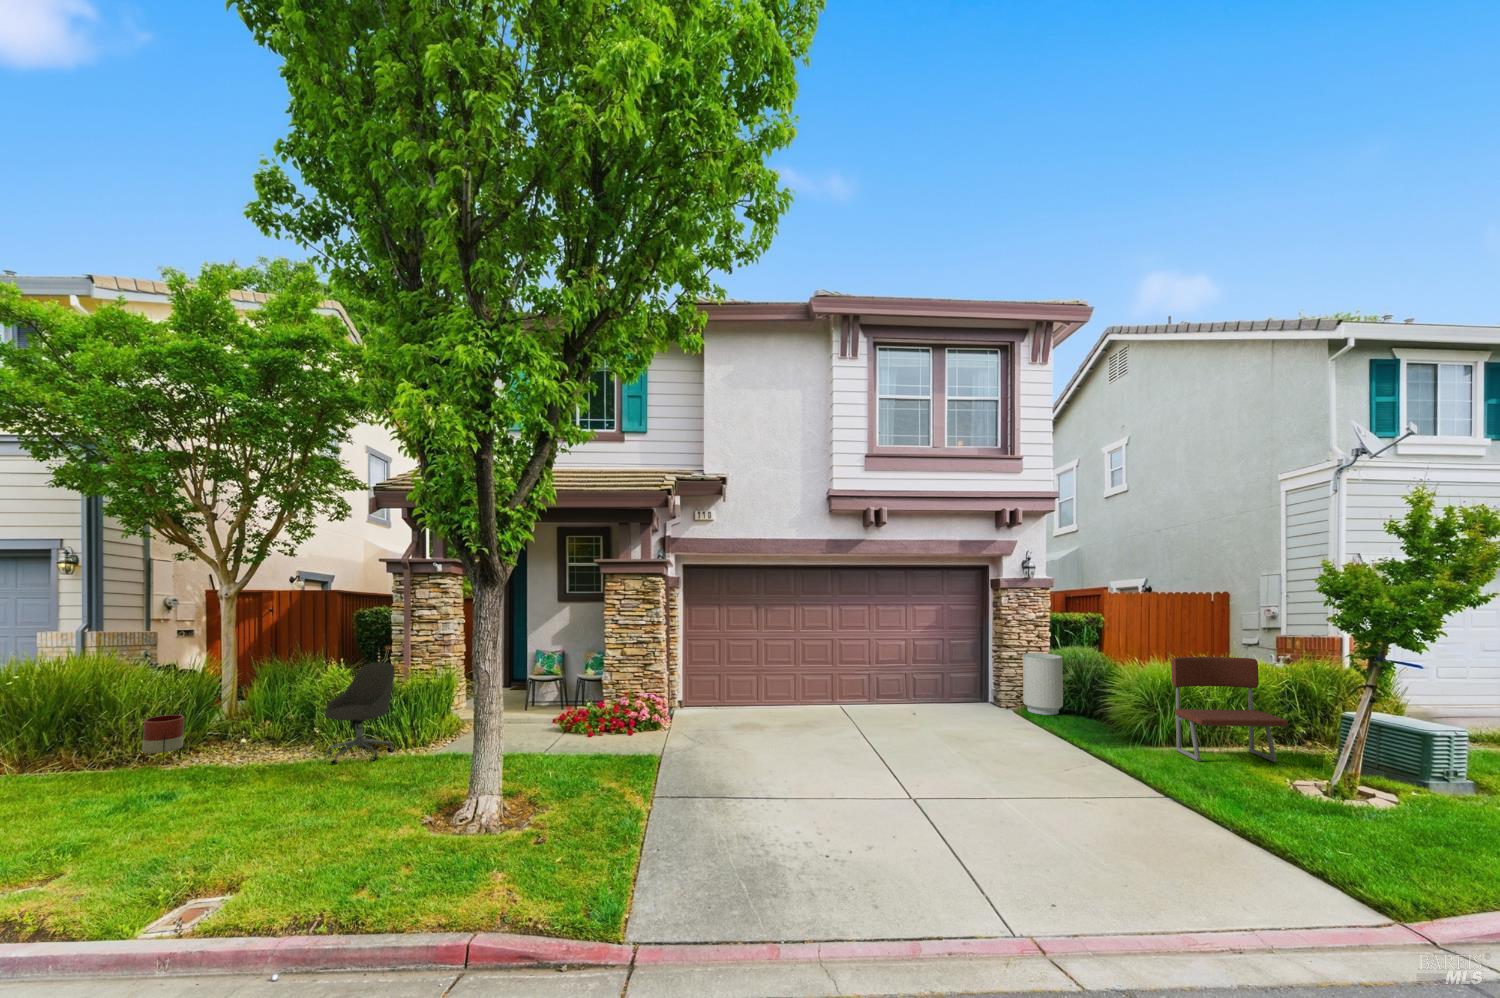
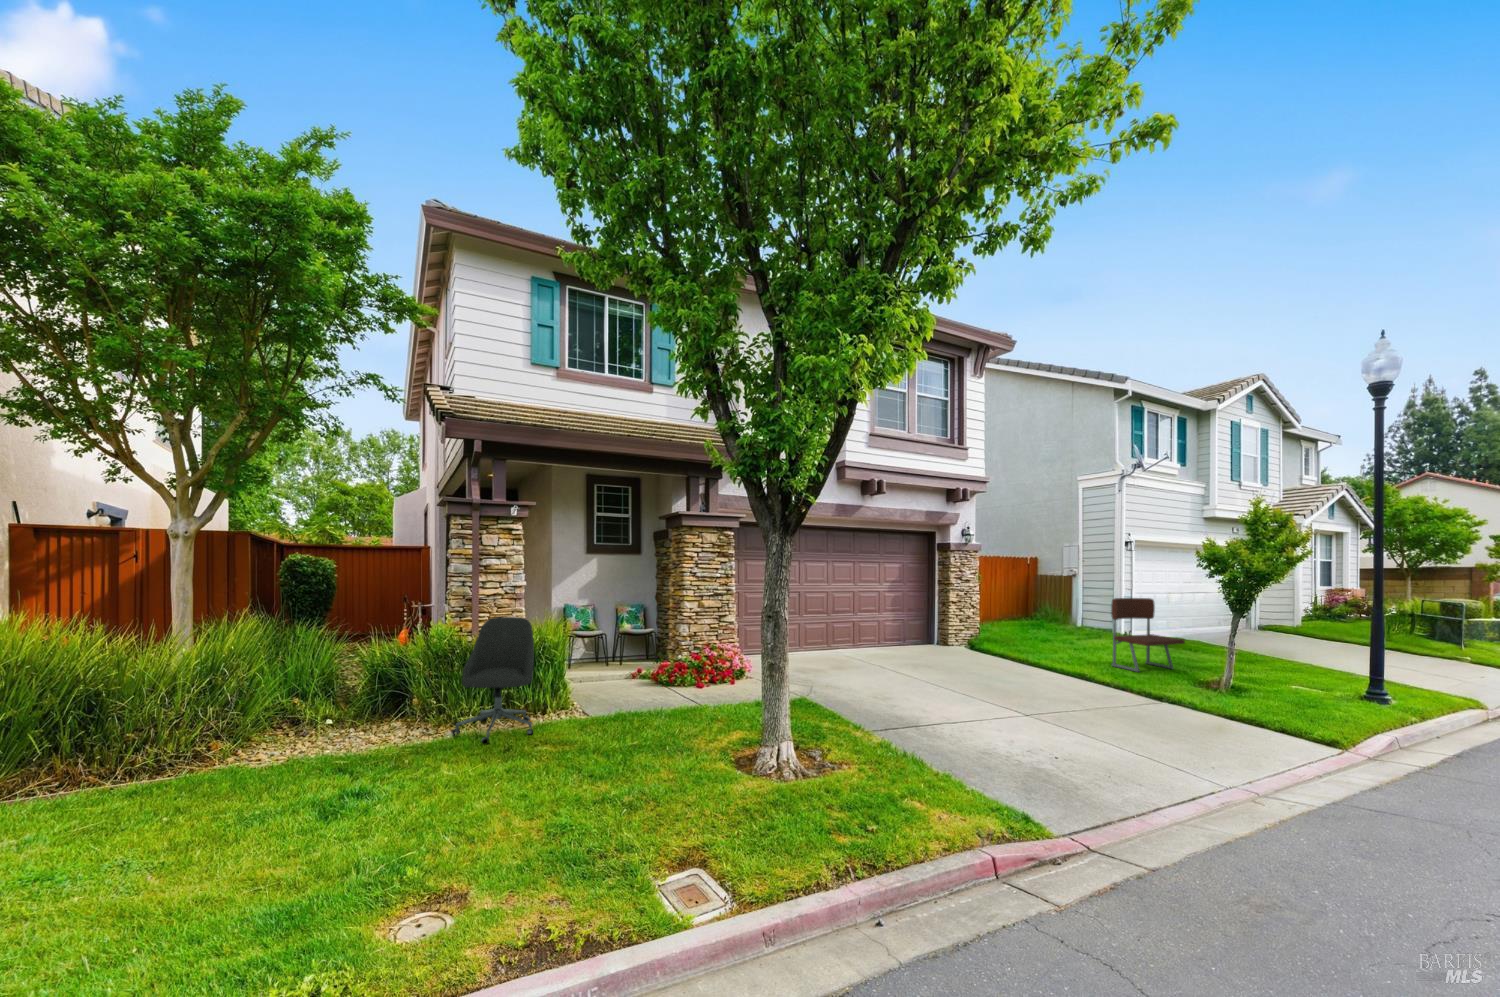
trash can: present [1023,653,1063,715] -> none [965,600,997,647]
planter: present [142,715,184,764] -> none [160,699,232,777]

